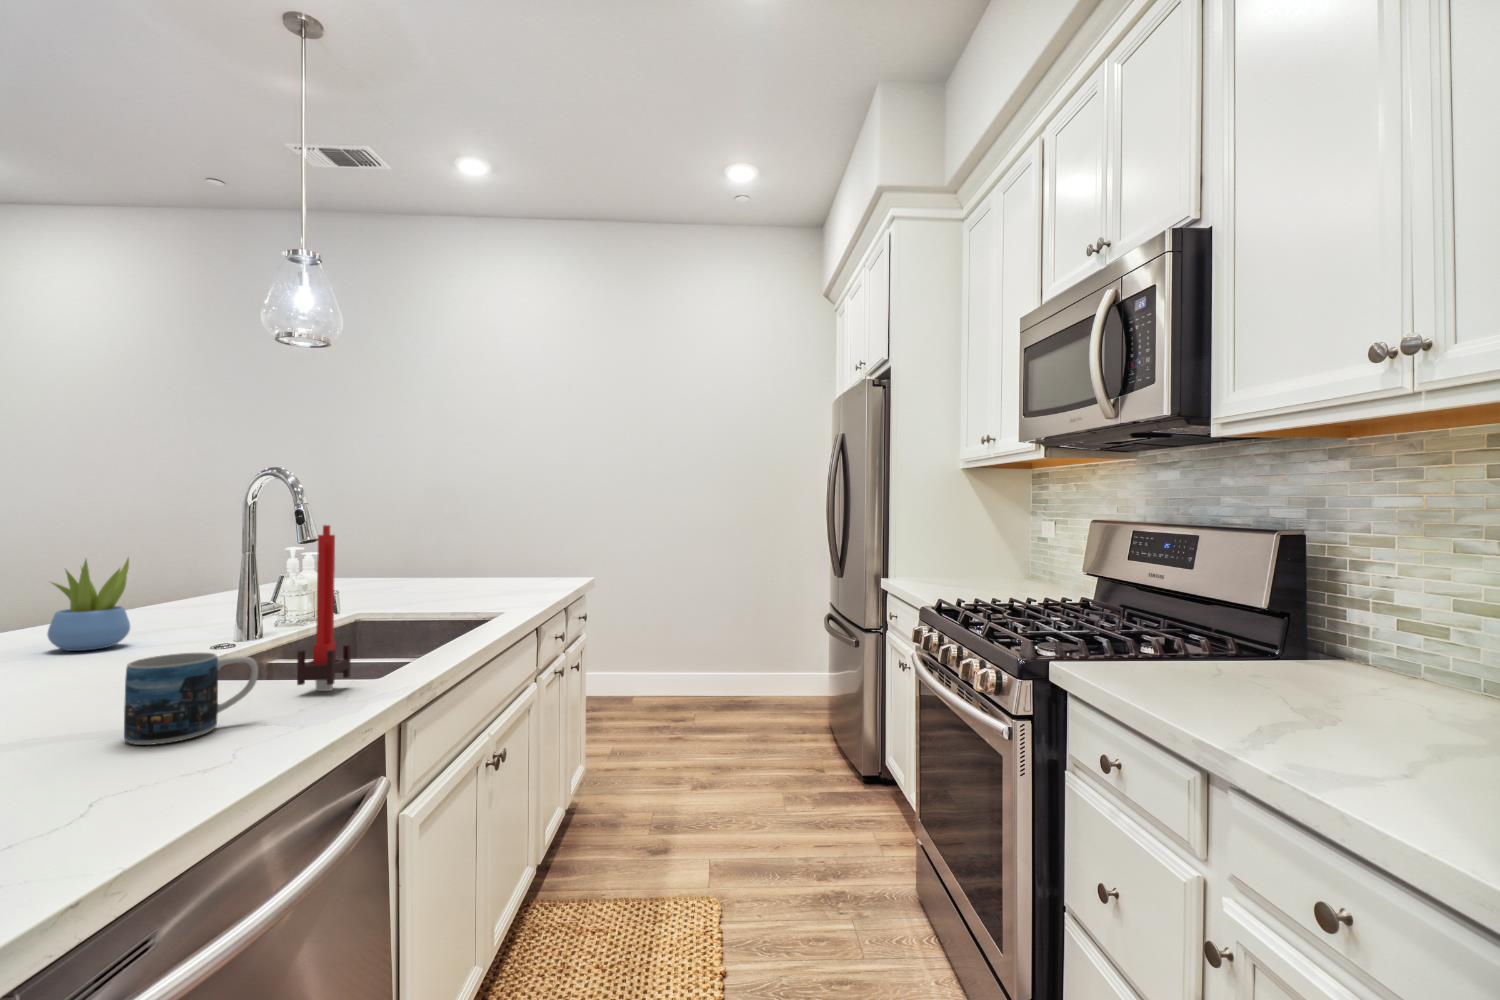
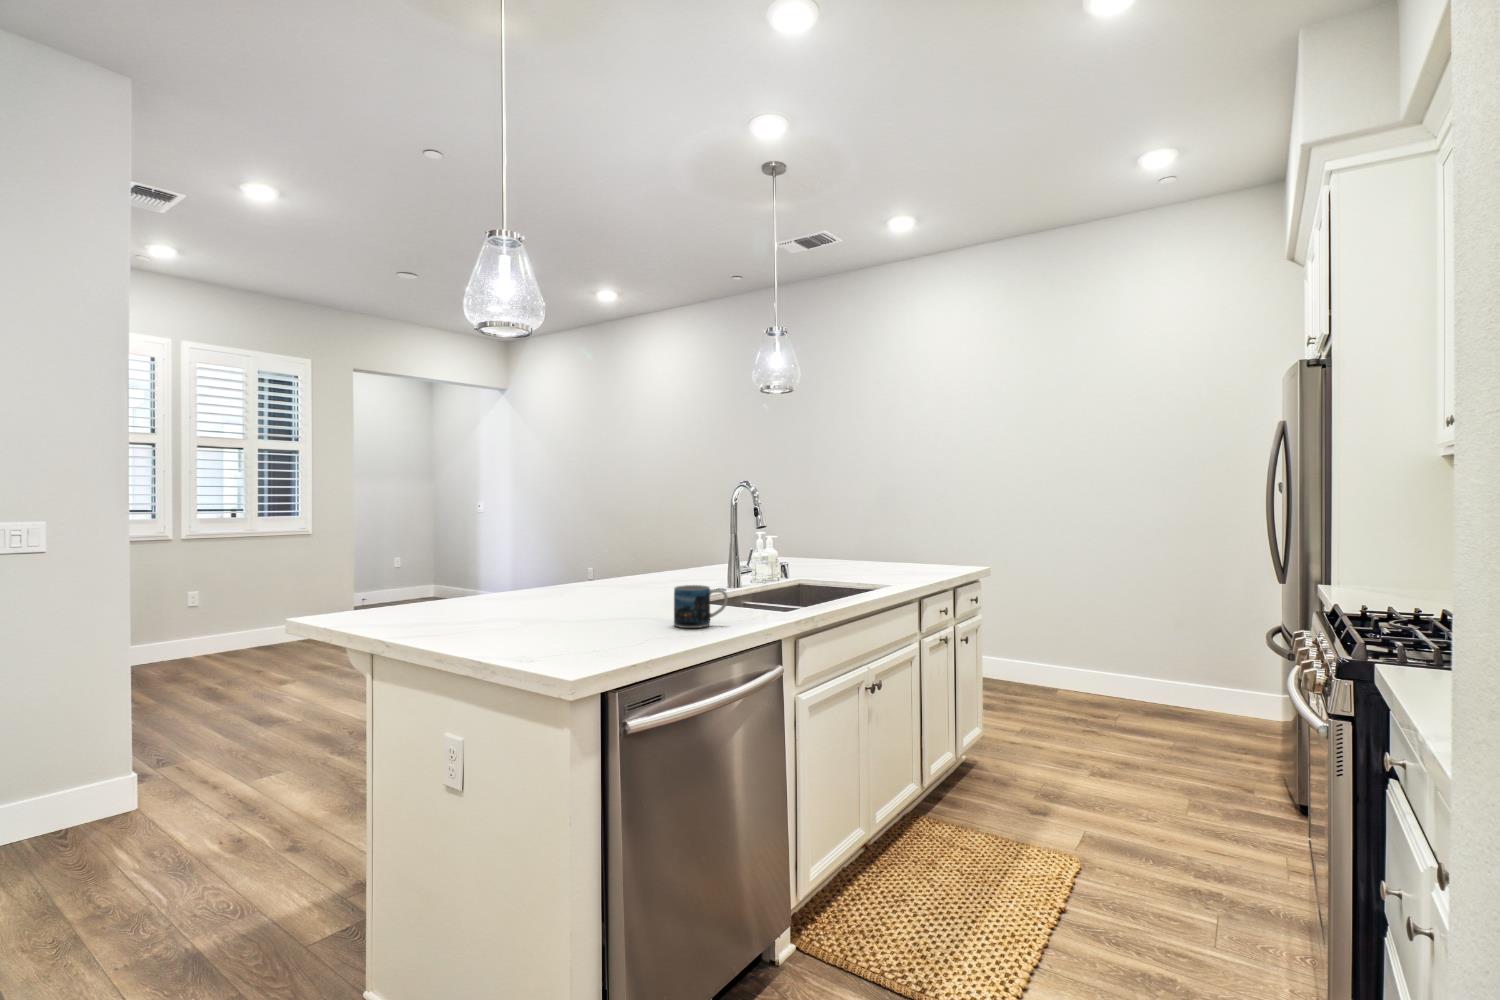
candle: present [297,525,351,691] -> none [749,518,776,617]
succulent plant: present [47,558,130,651] -> none [644,532,678,586]

